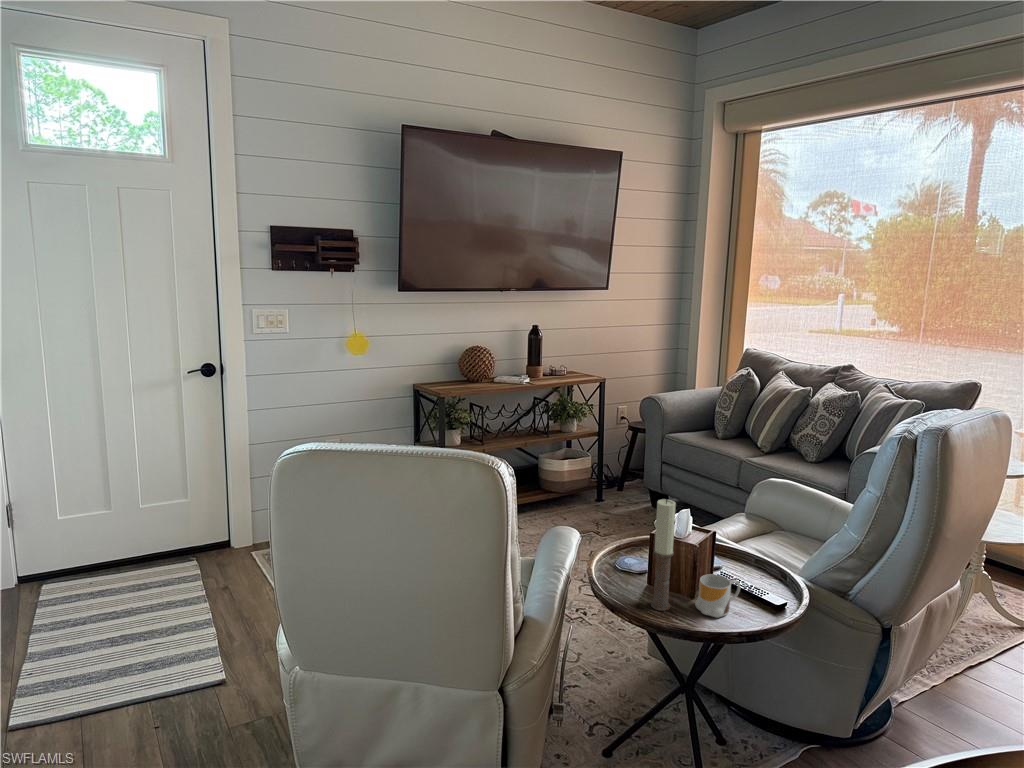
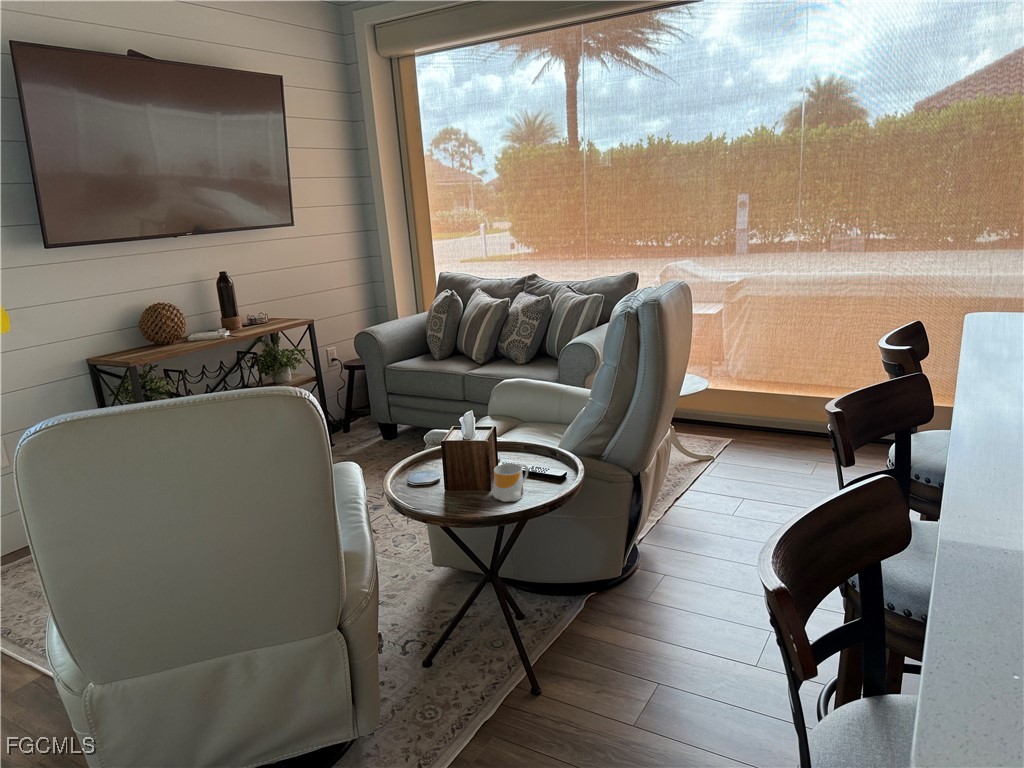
candle: present [651,499,676,611] -> none [445,401,472,510]

